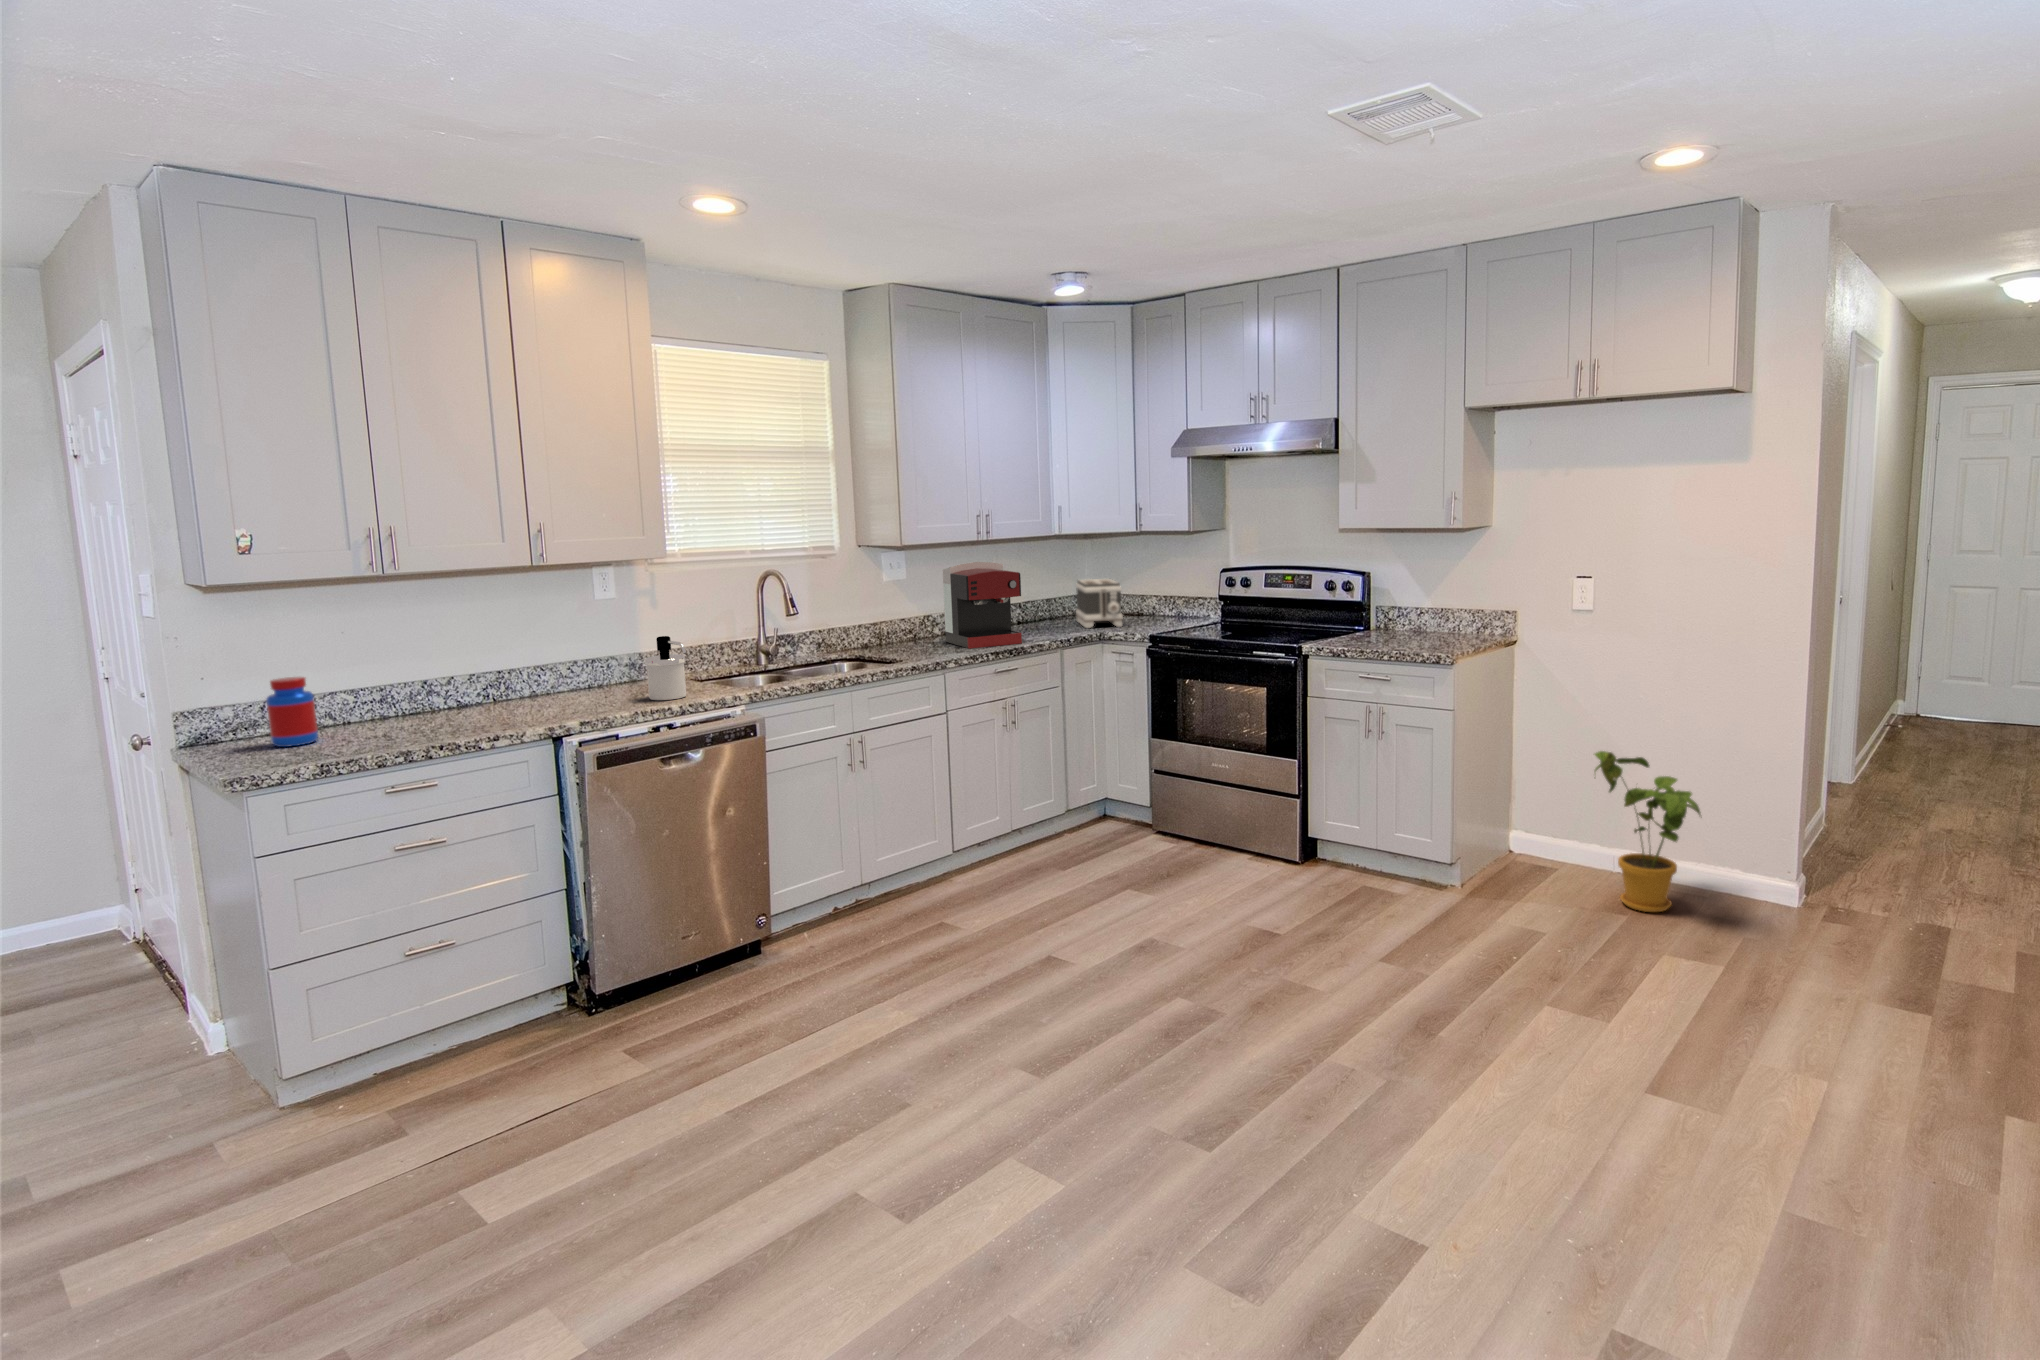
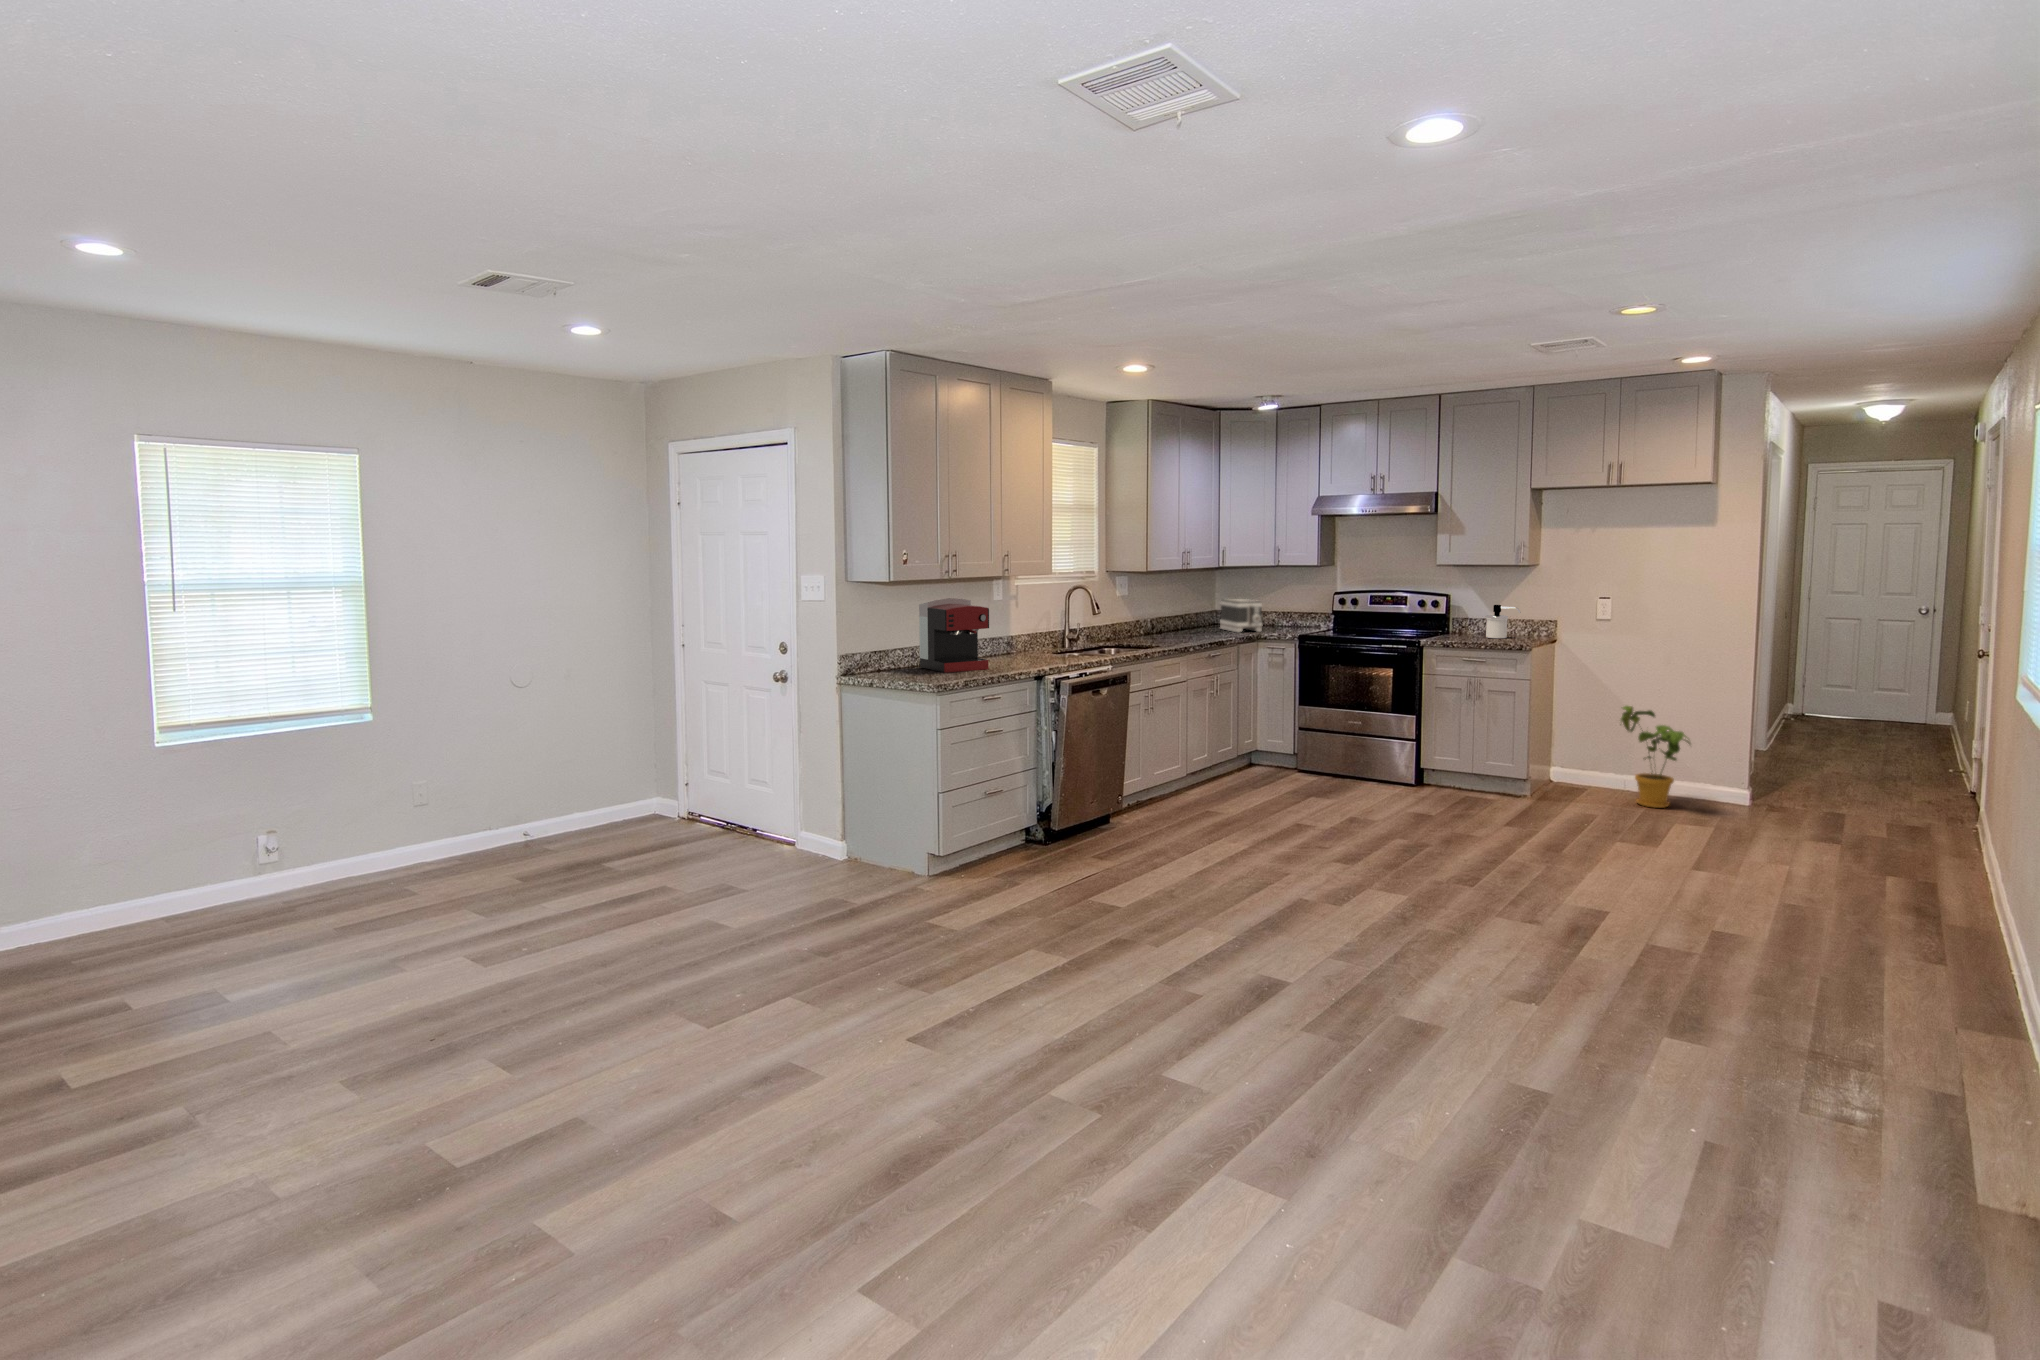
coffee maker: present [943,562,1022,648] -> present [919,598,989,673]
soap dispenser: present [645,636,687,700] -> present [1486,605,1521,638]
jar: present [266,677,318,747] -> none [897,637,919,676]

